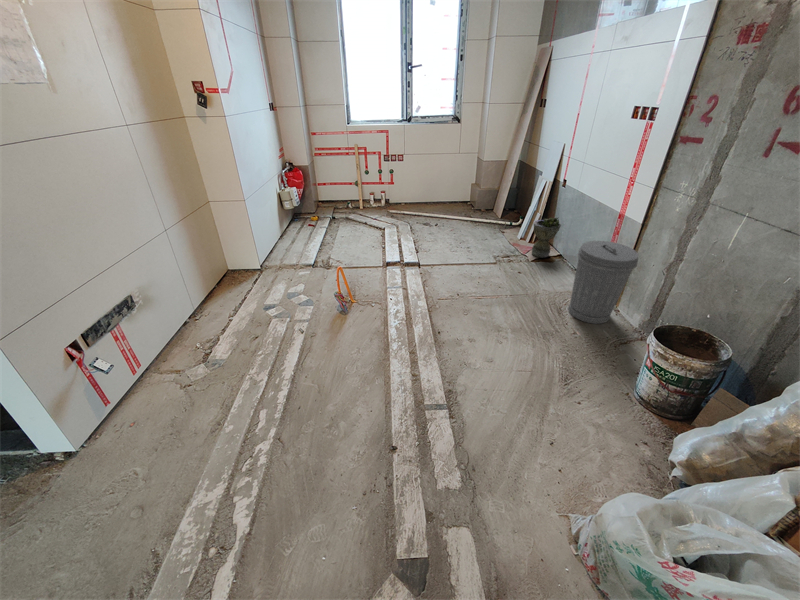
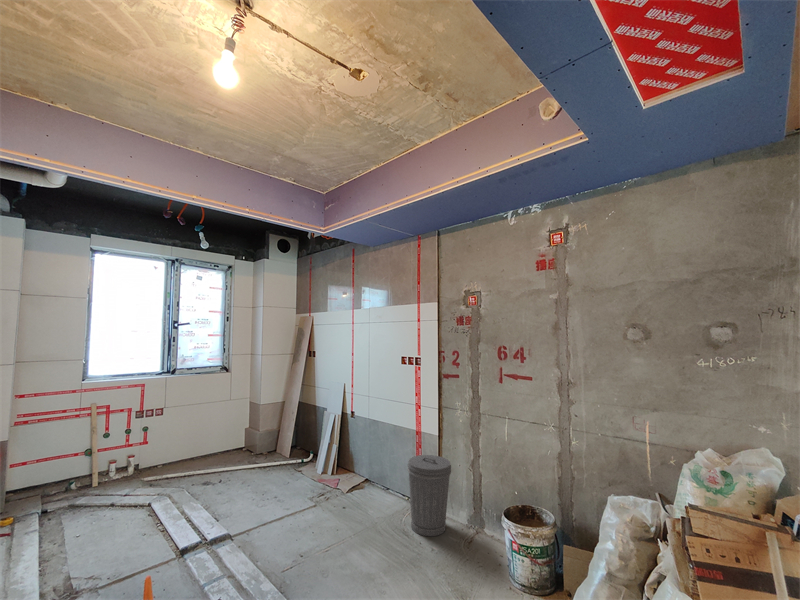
planter: present [532,218,561,258] -> none [340,445,364,488]

